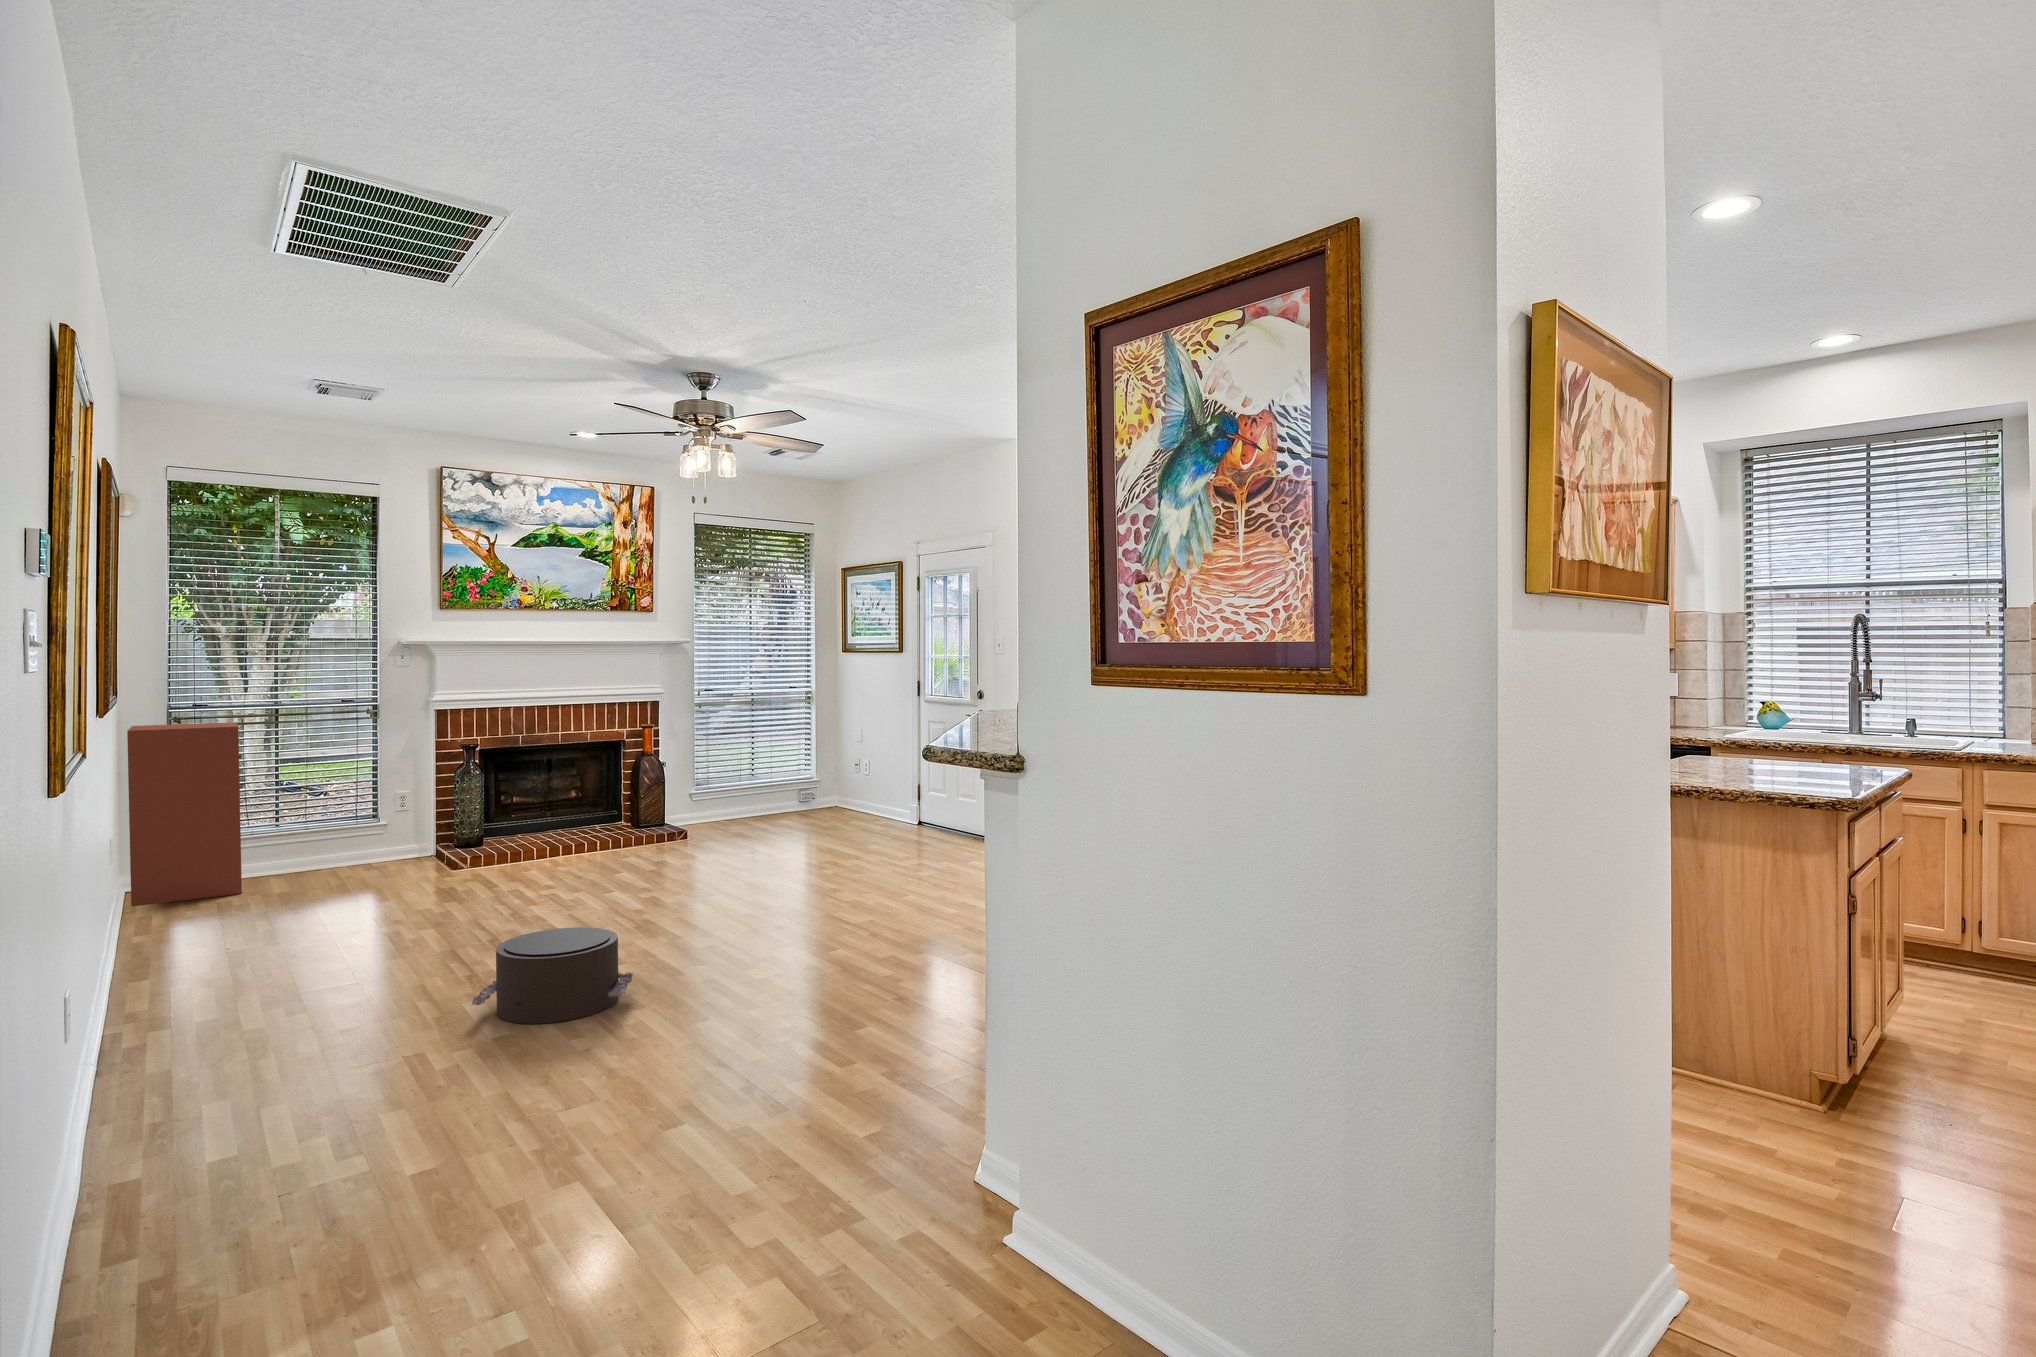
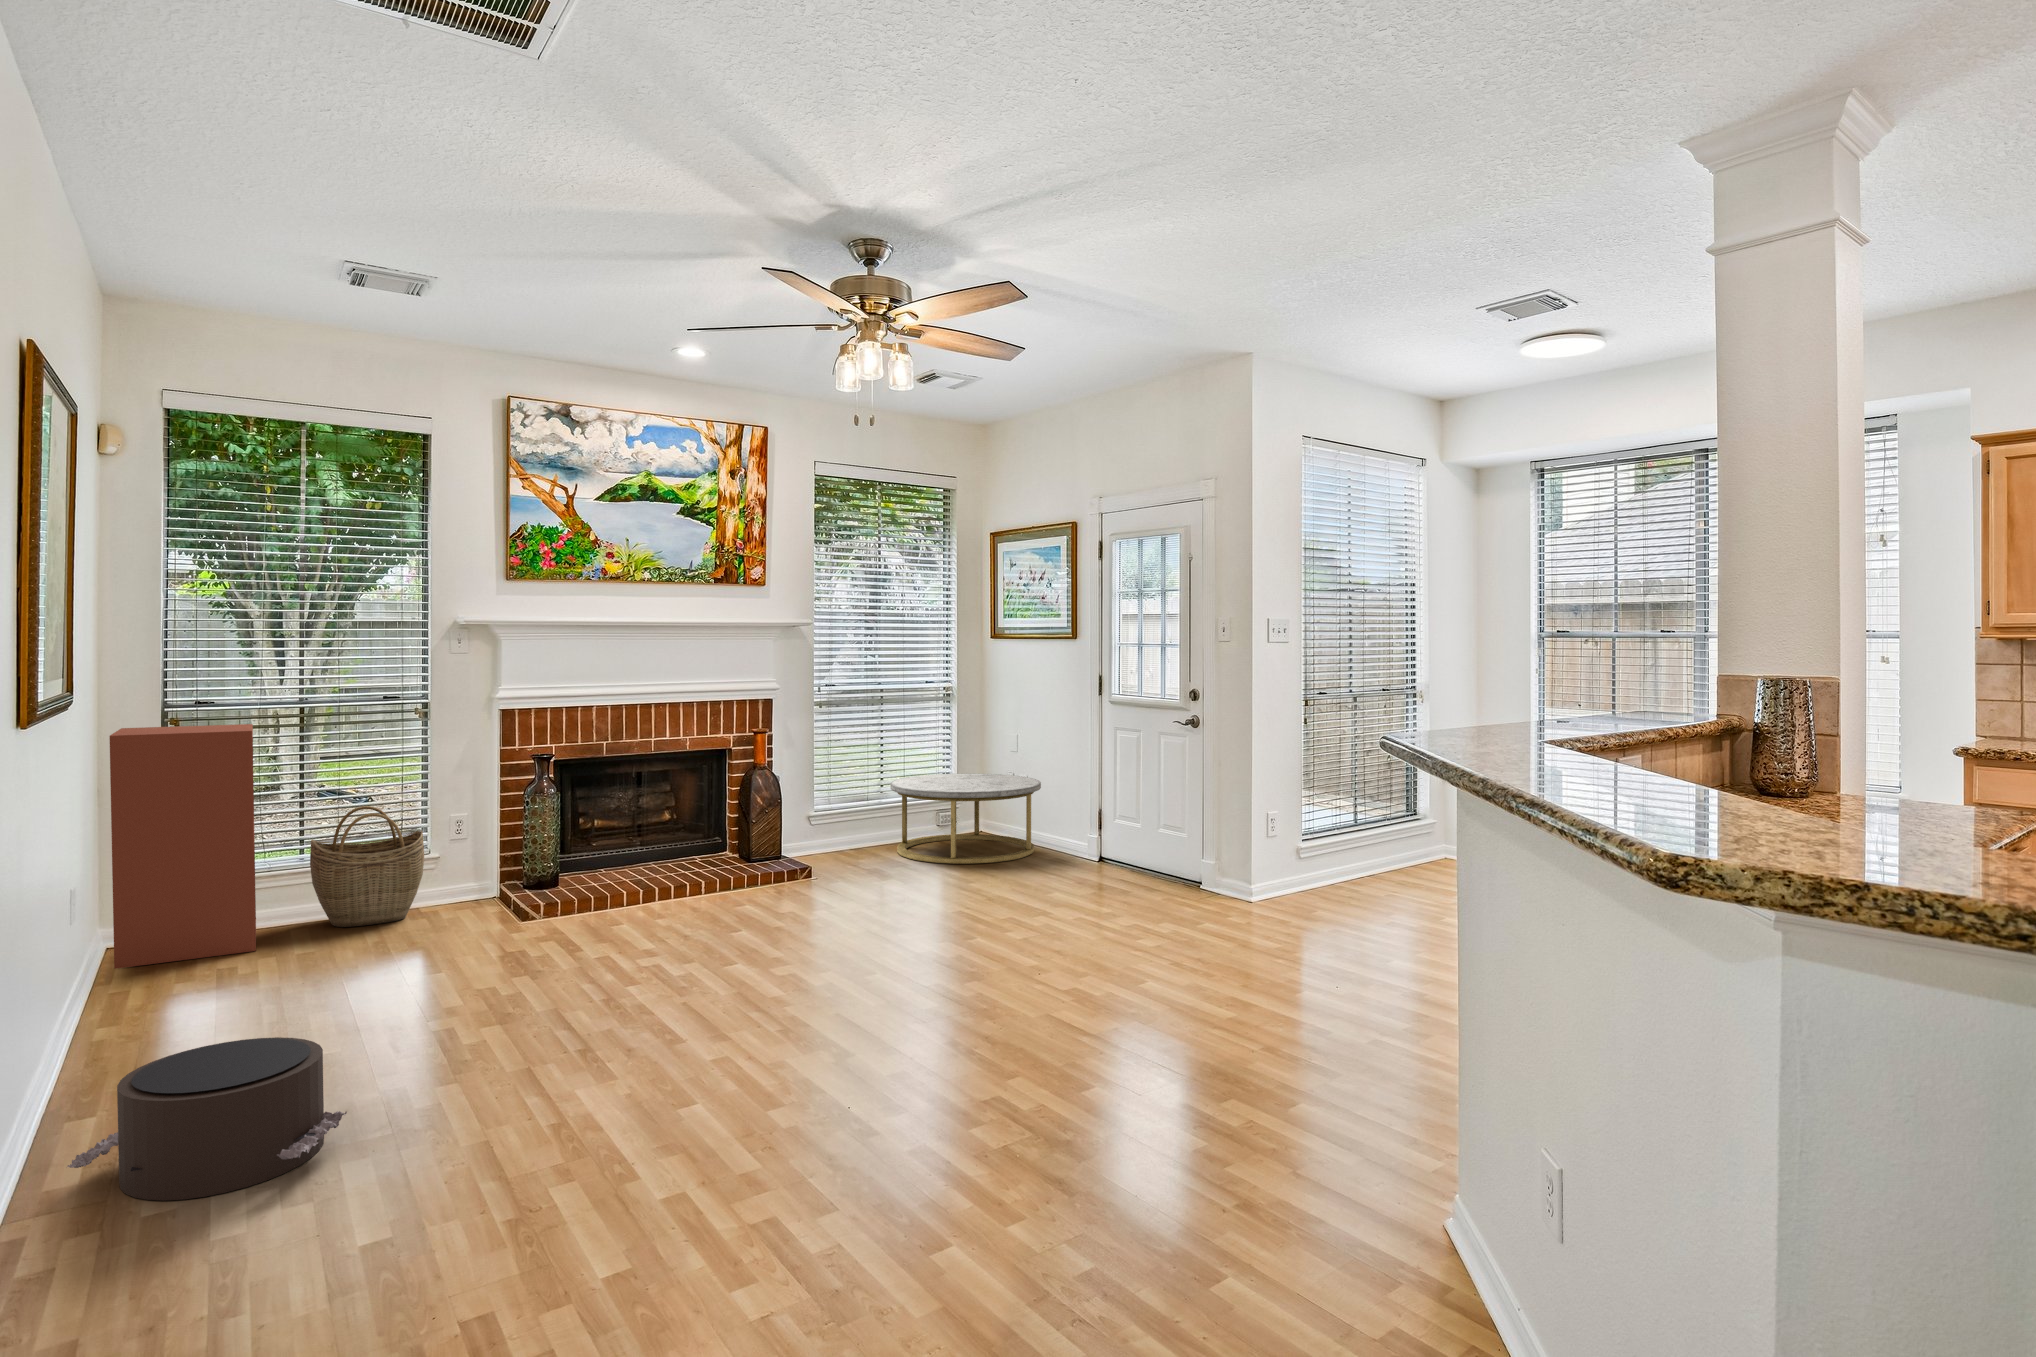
coffee table: none [756,759,876,827] -> present [890,773,1041,864]
woven basket: none [284,785,375,877] -> present [310,806,424,927]
pouf: present [472,927,633,1024] -> present [67,1037,347,1201]

